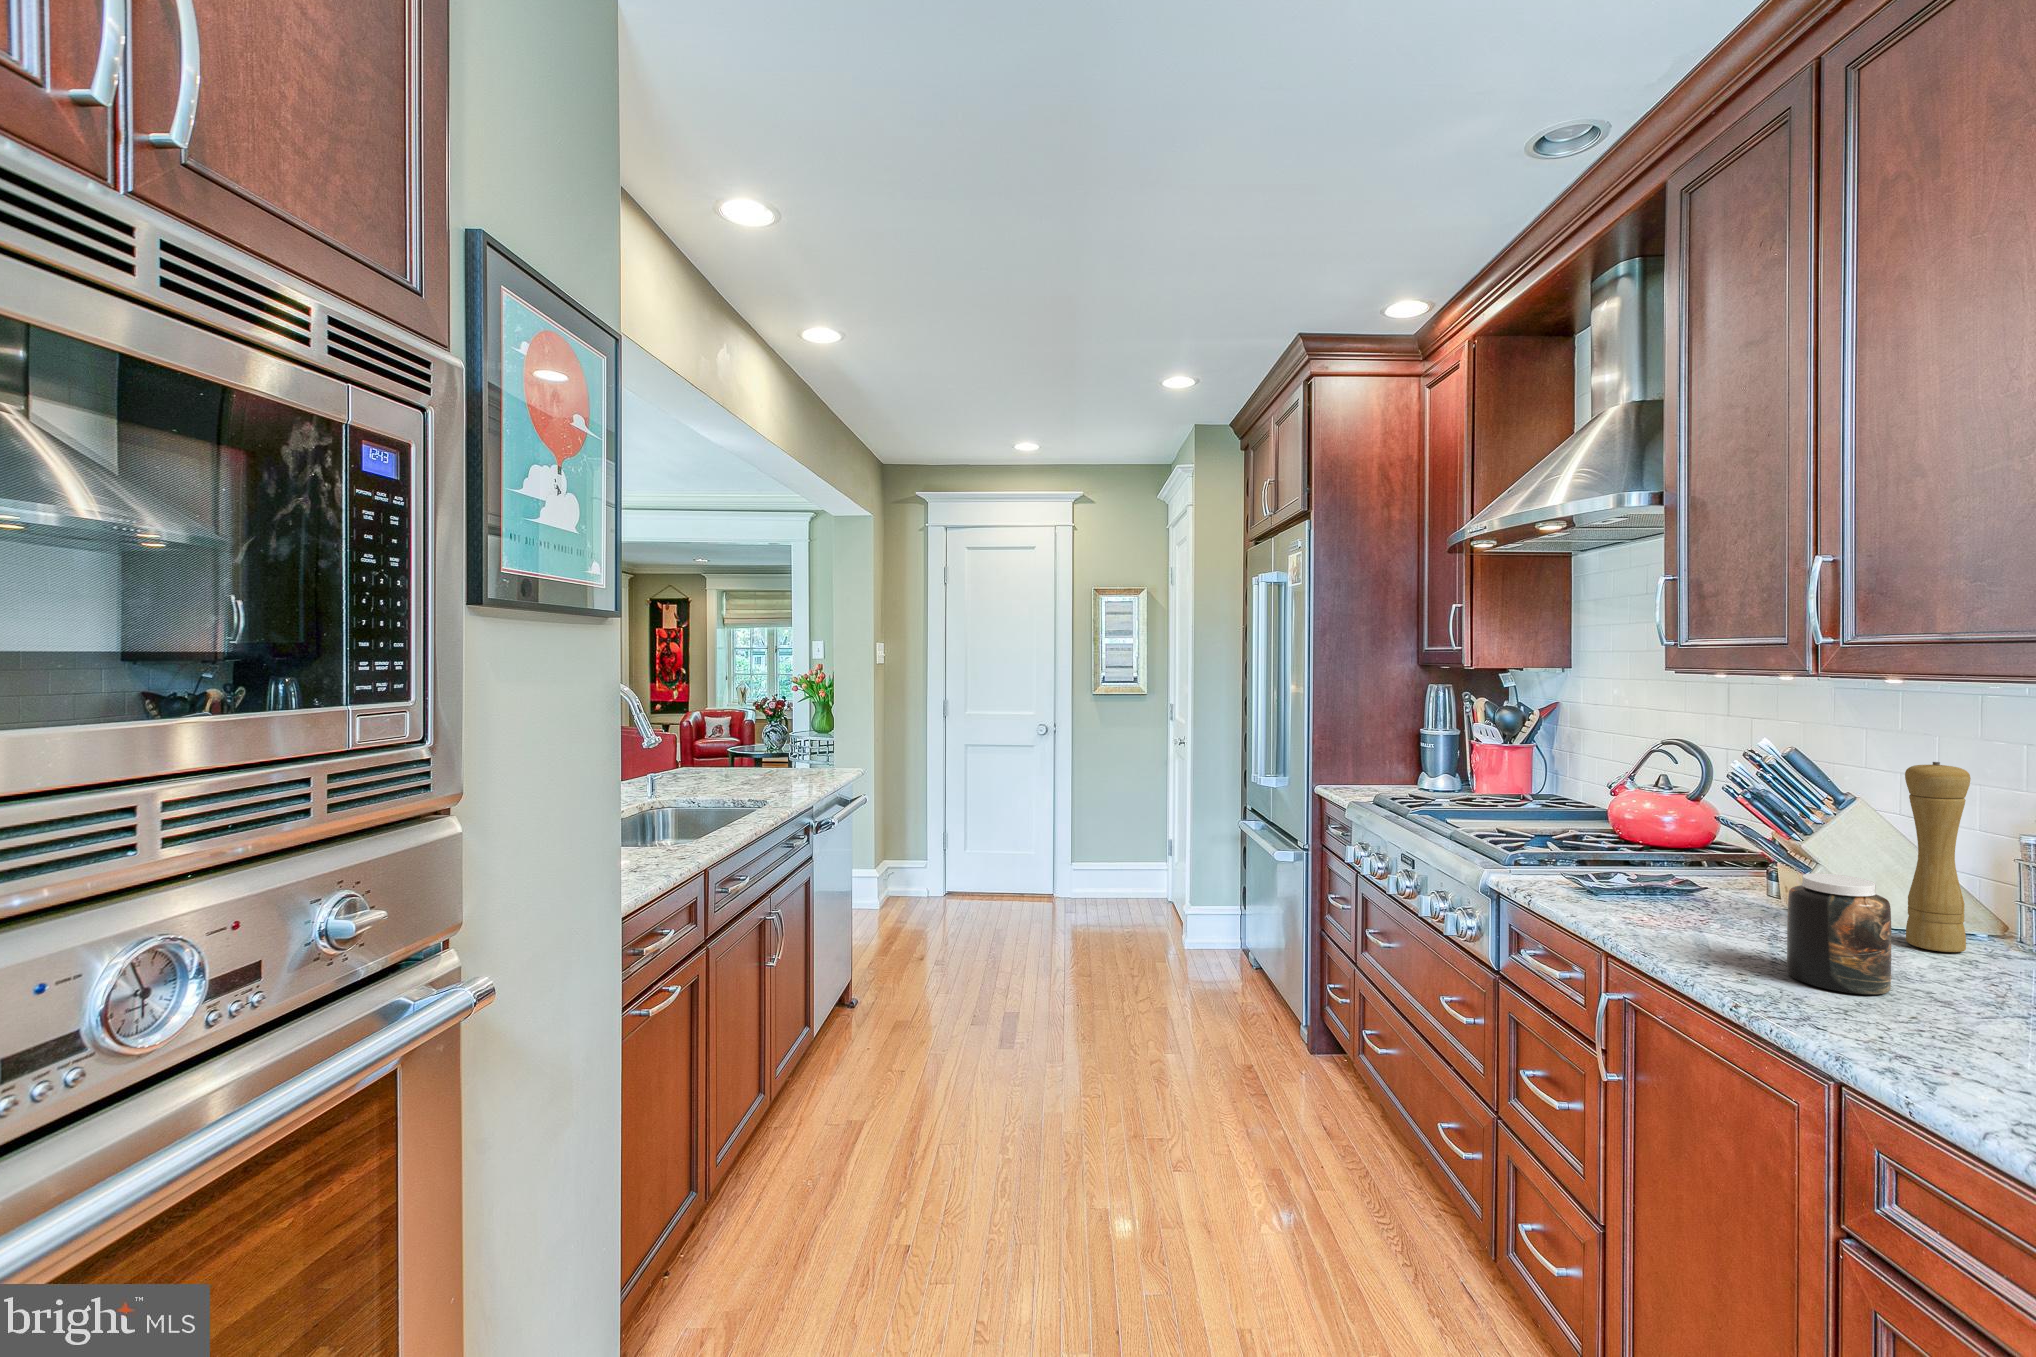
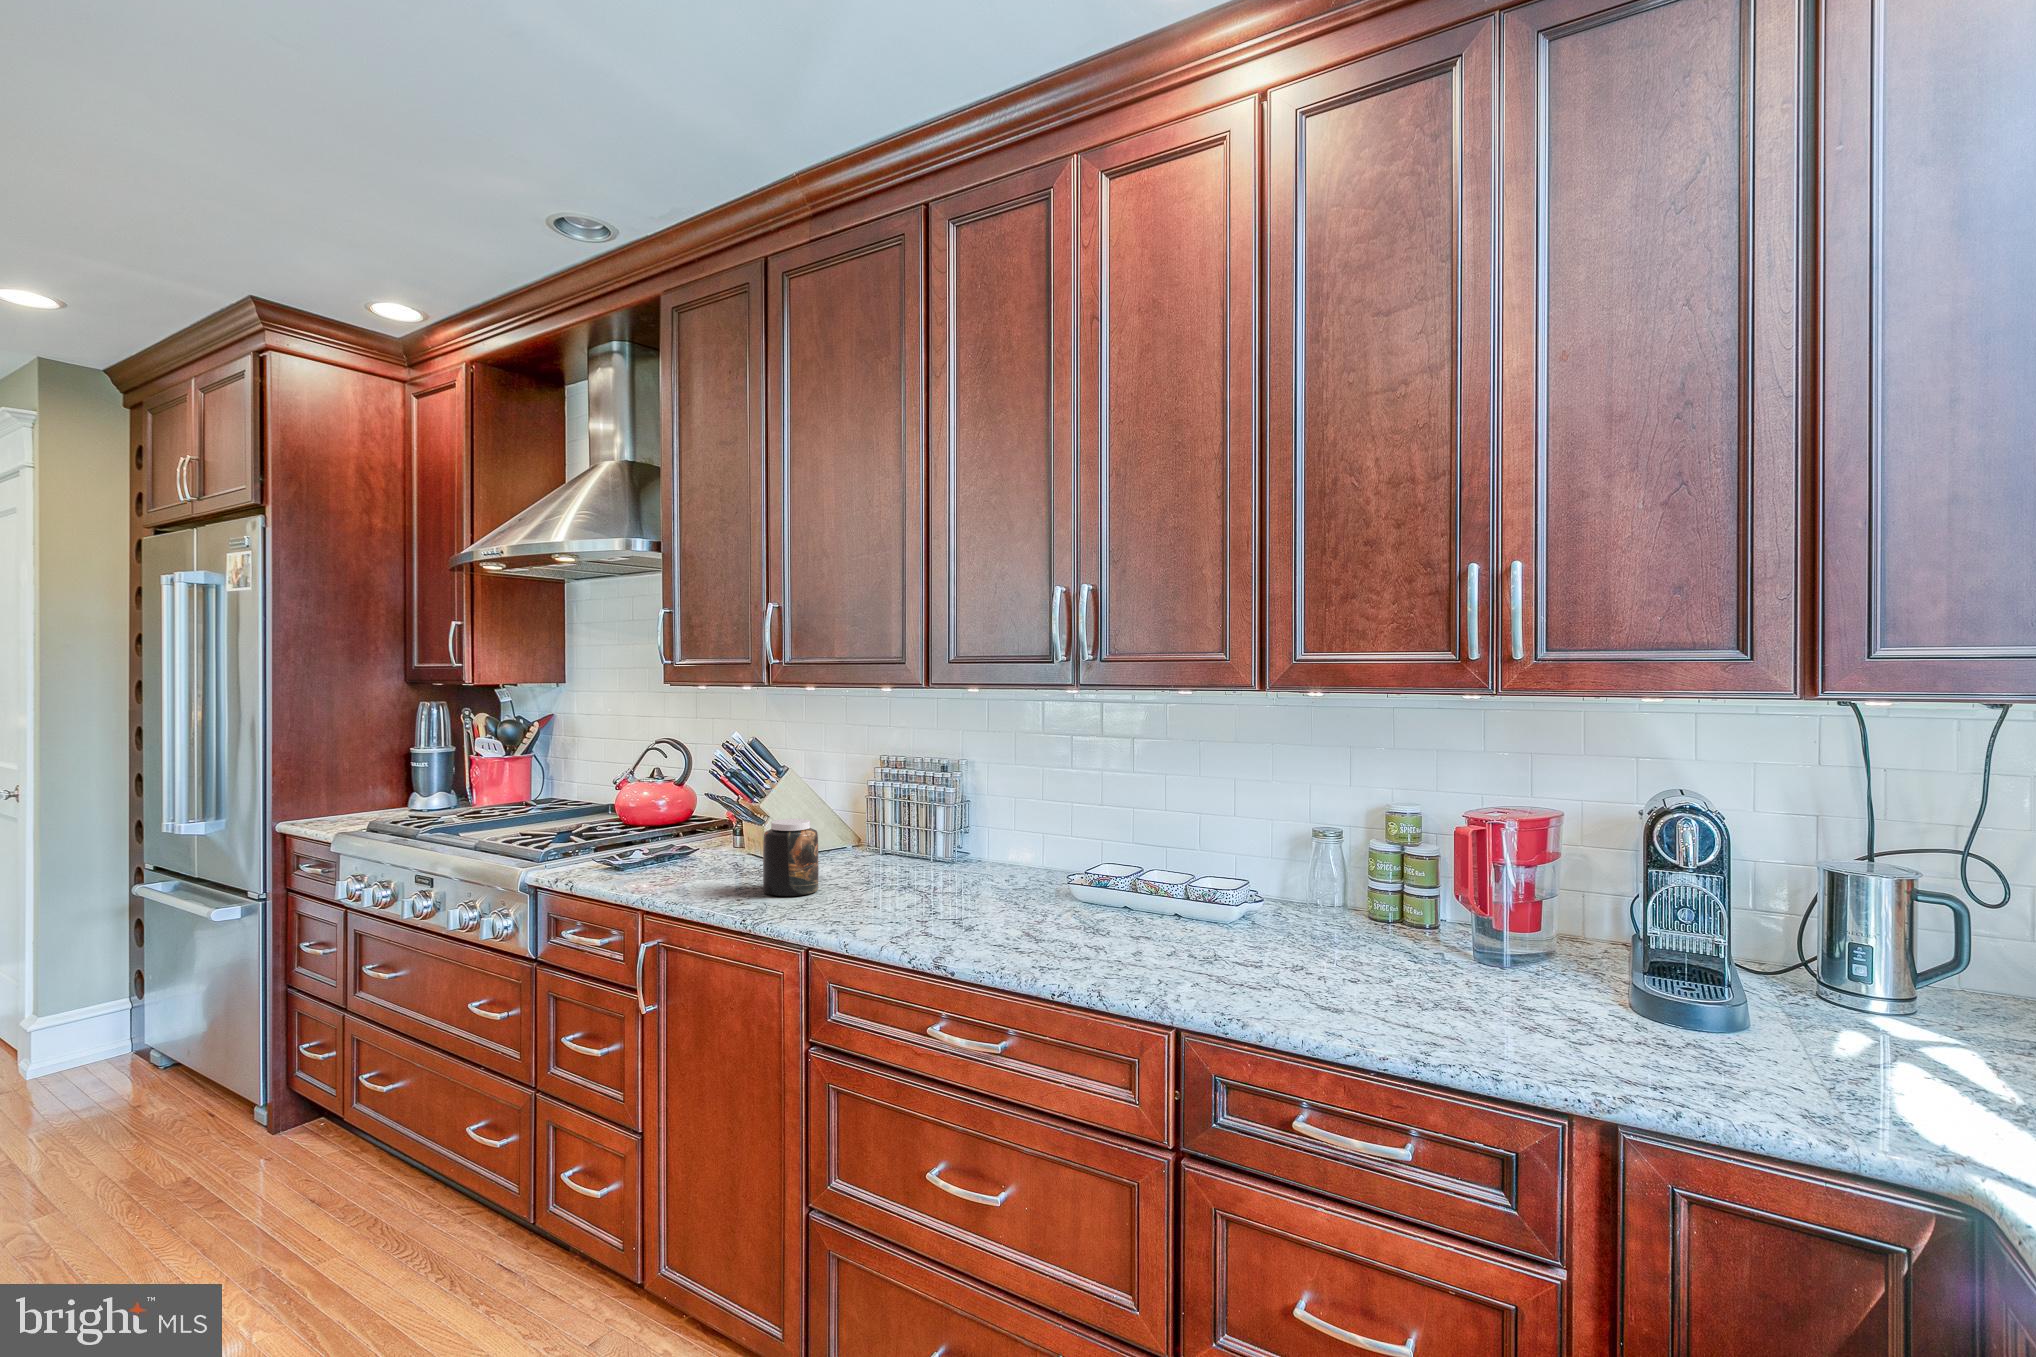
pepper mill: present [1905,762,1971,952] -> none [815,740,846,863]

